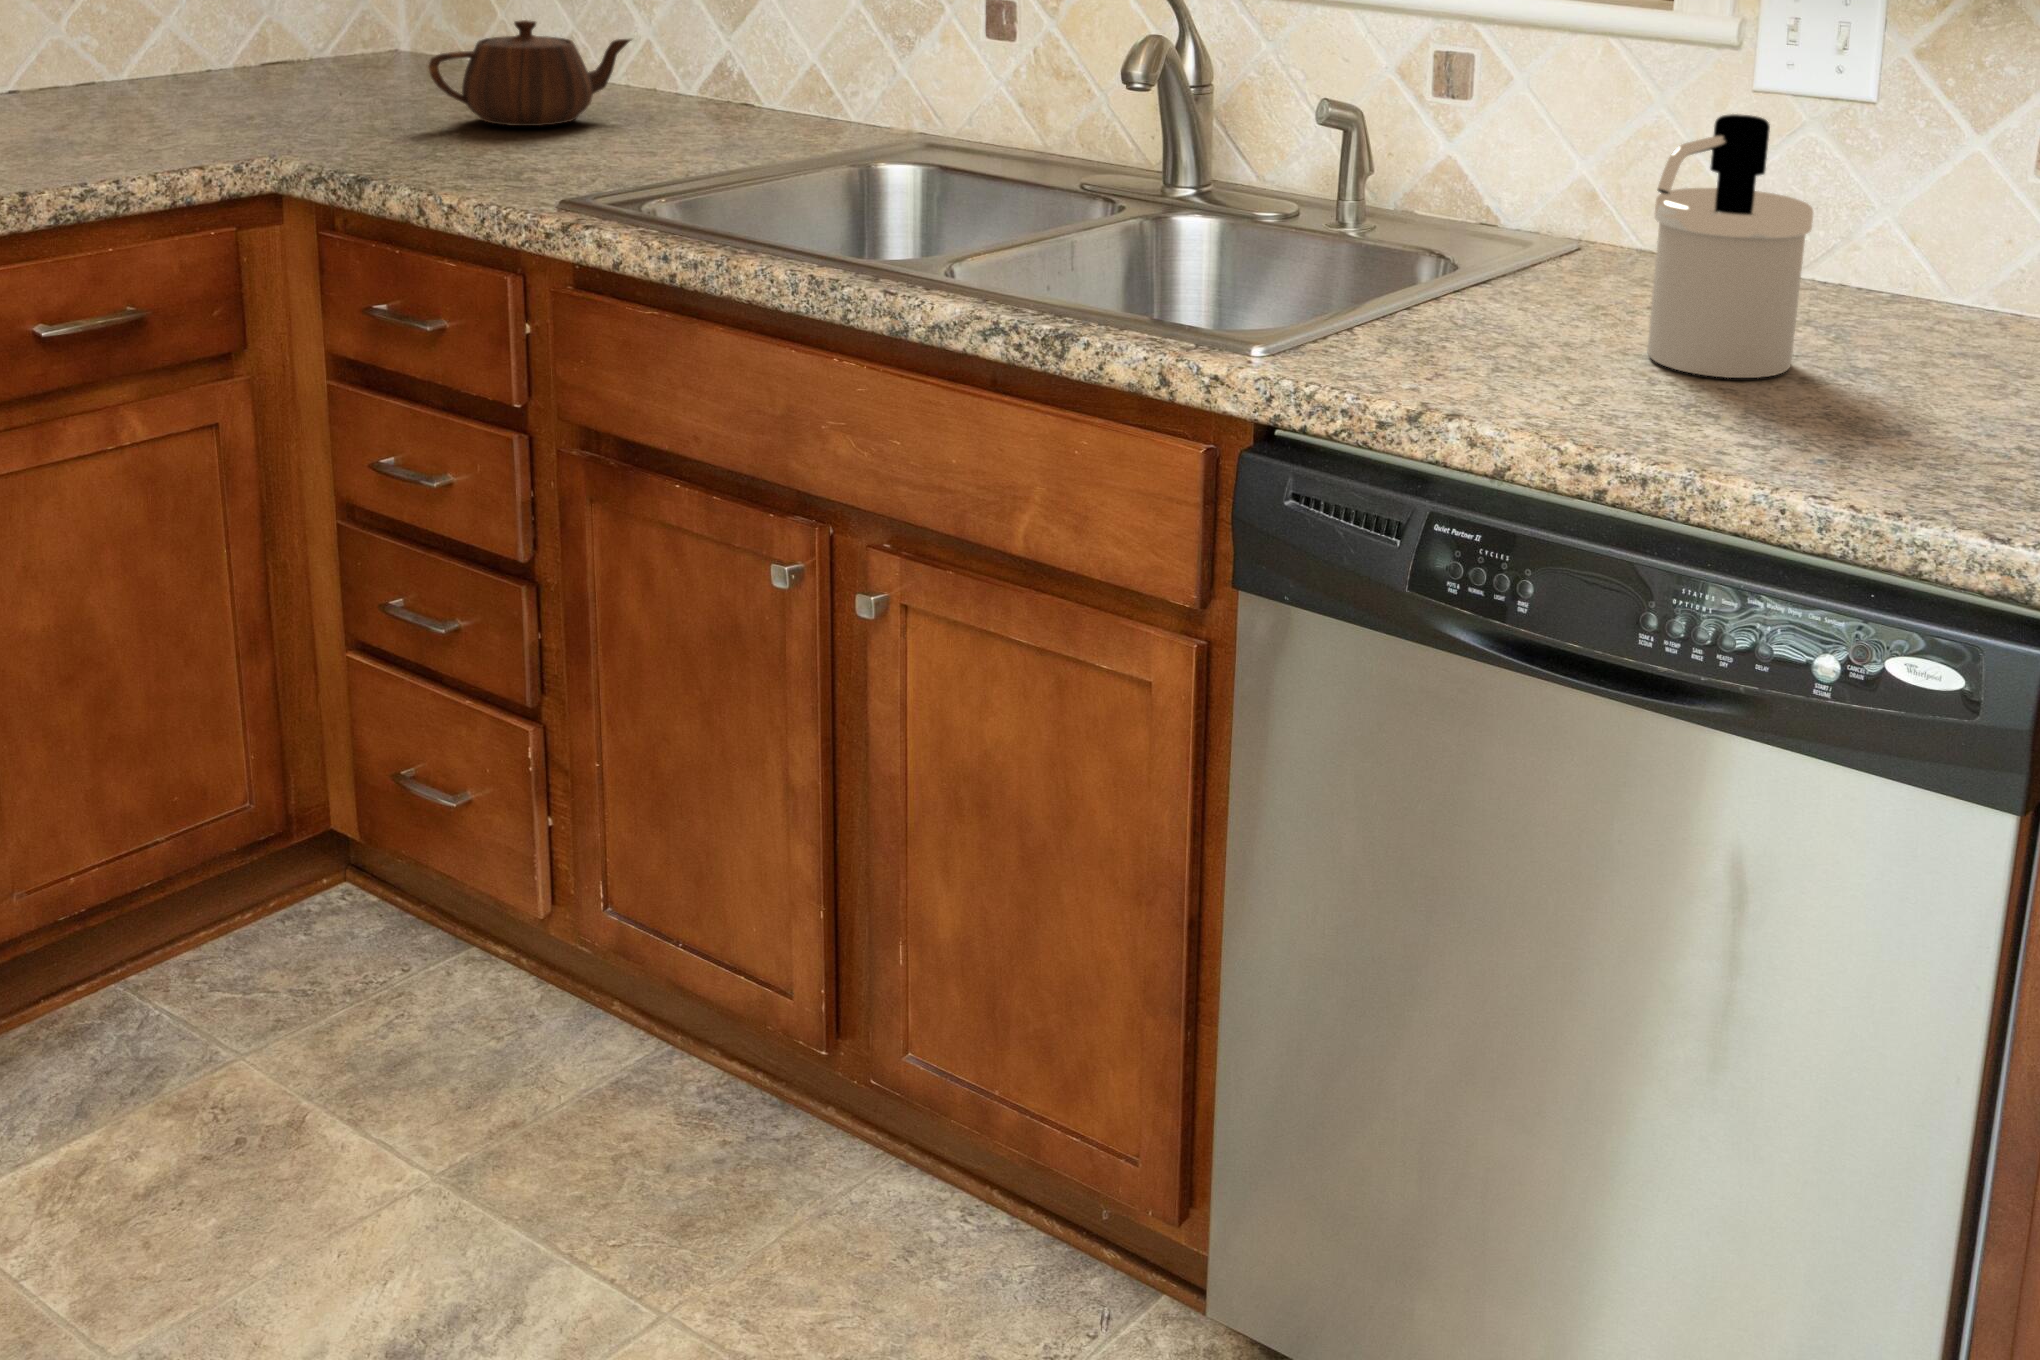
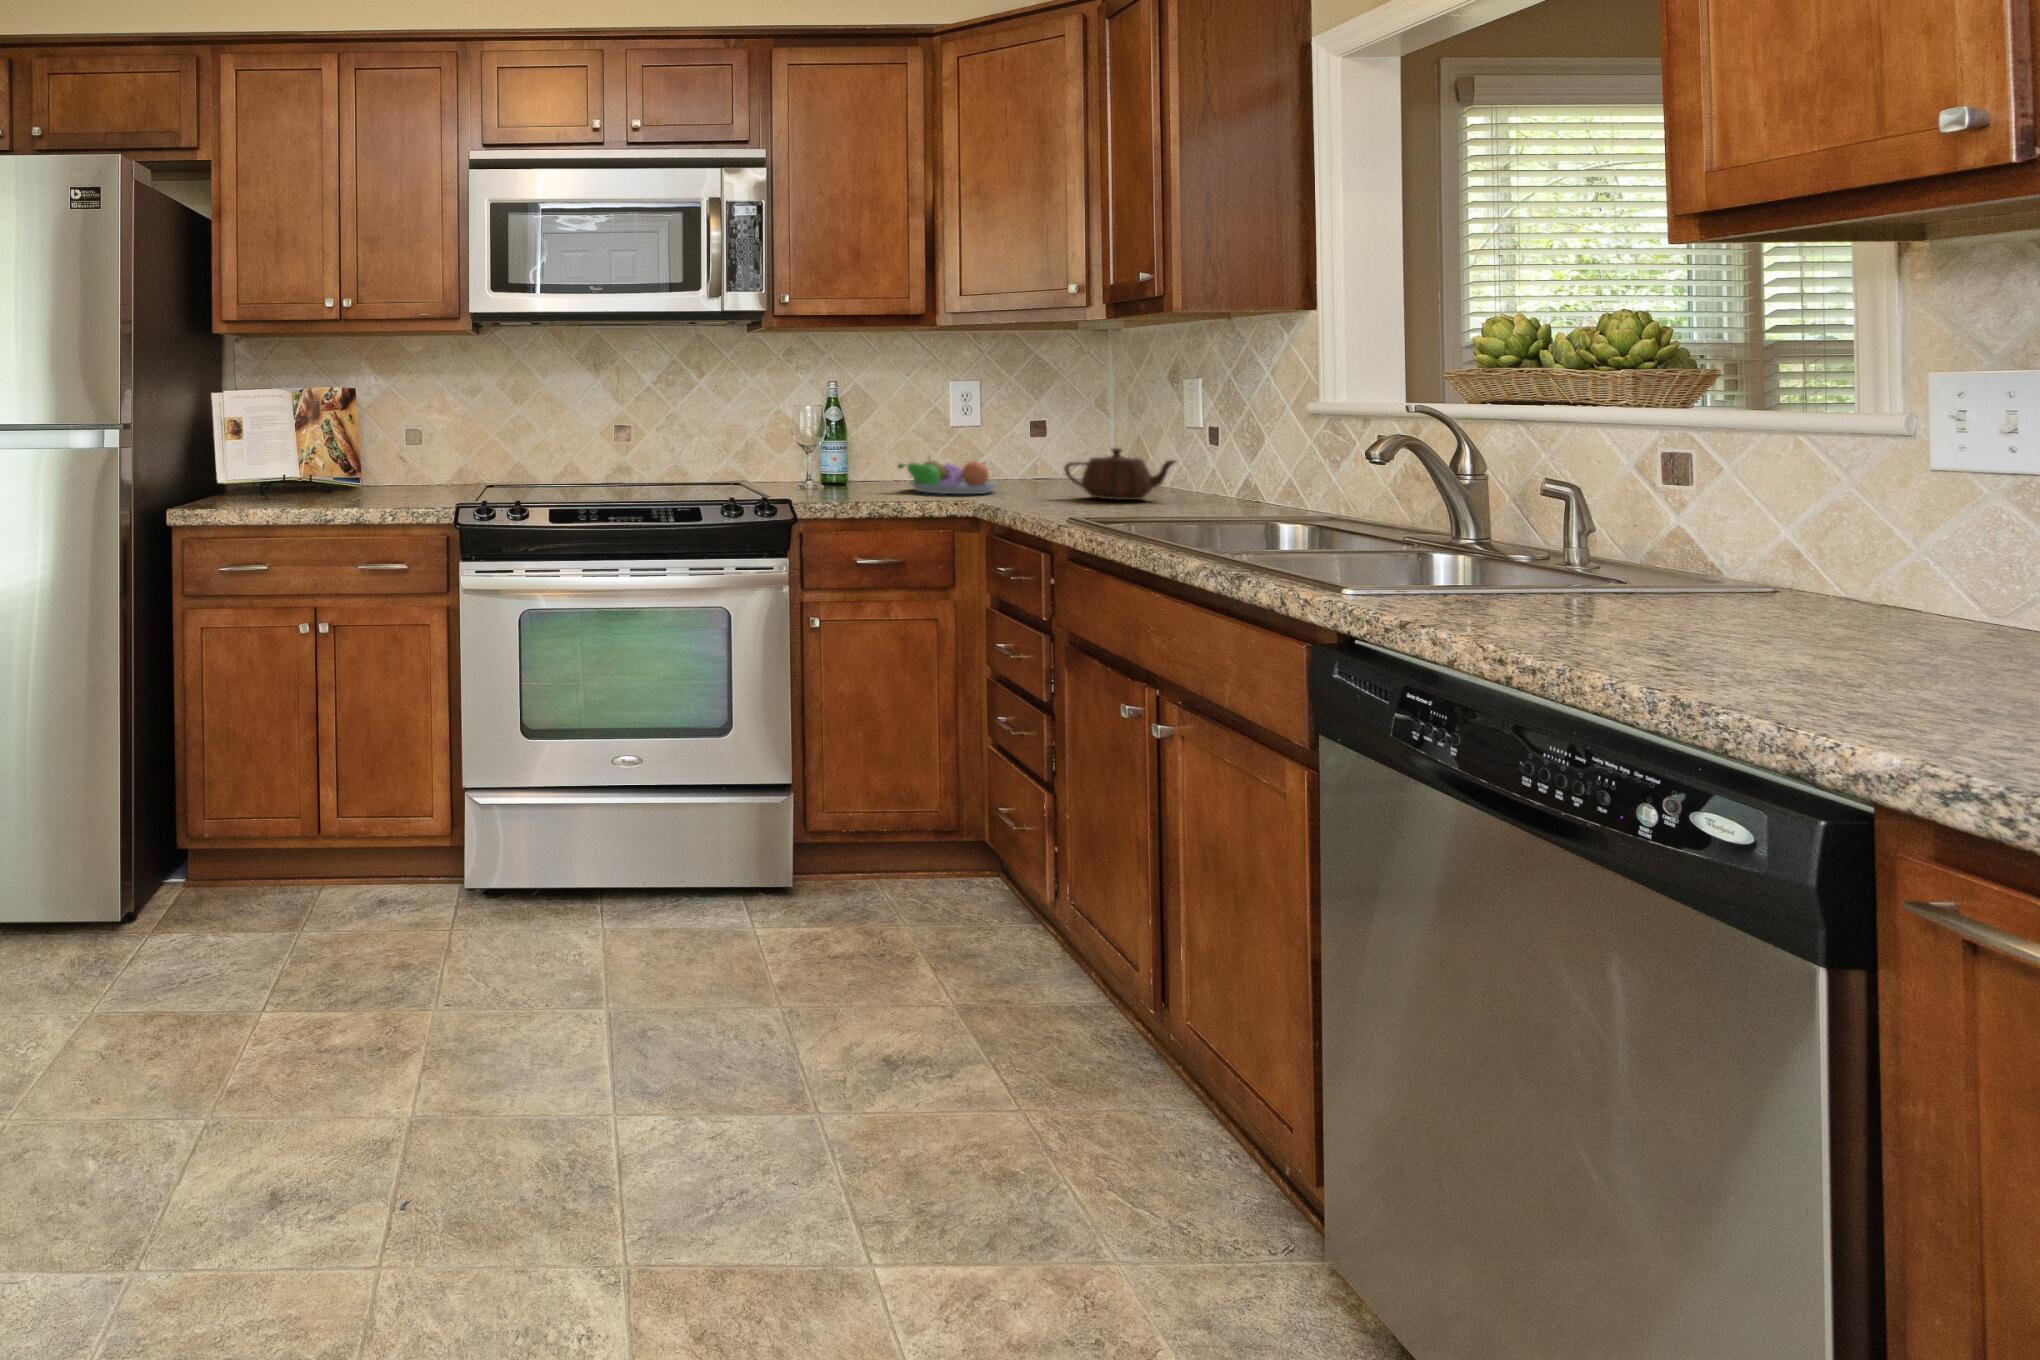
fruit bowl: none [49,45,281,139] -> present [898,458,998,494]
soap dispenser: present [1648,114,1813,378] -> none [1622,458,1837,653]

